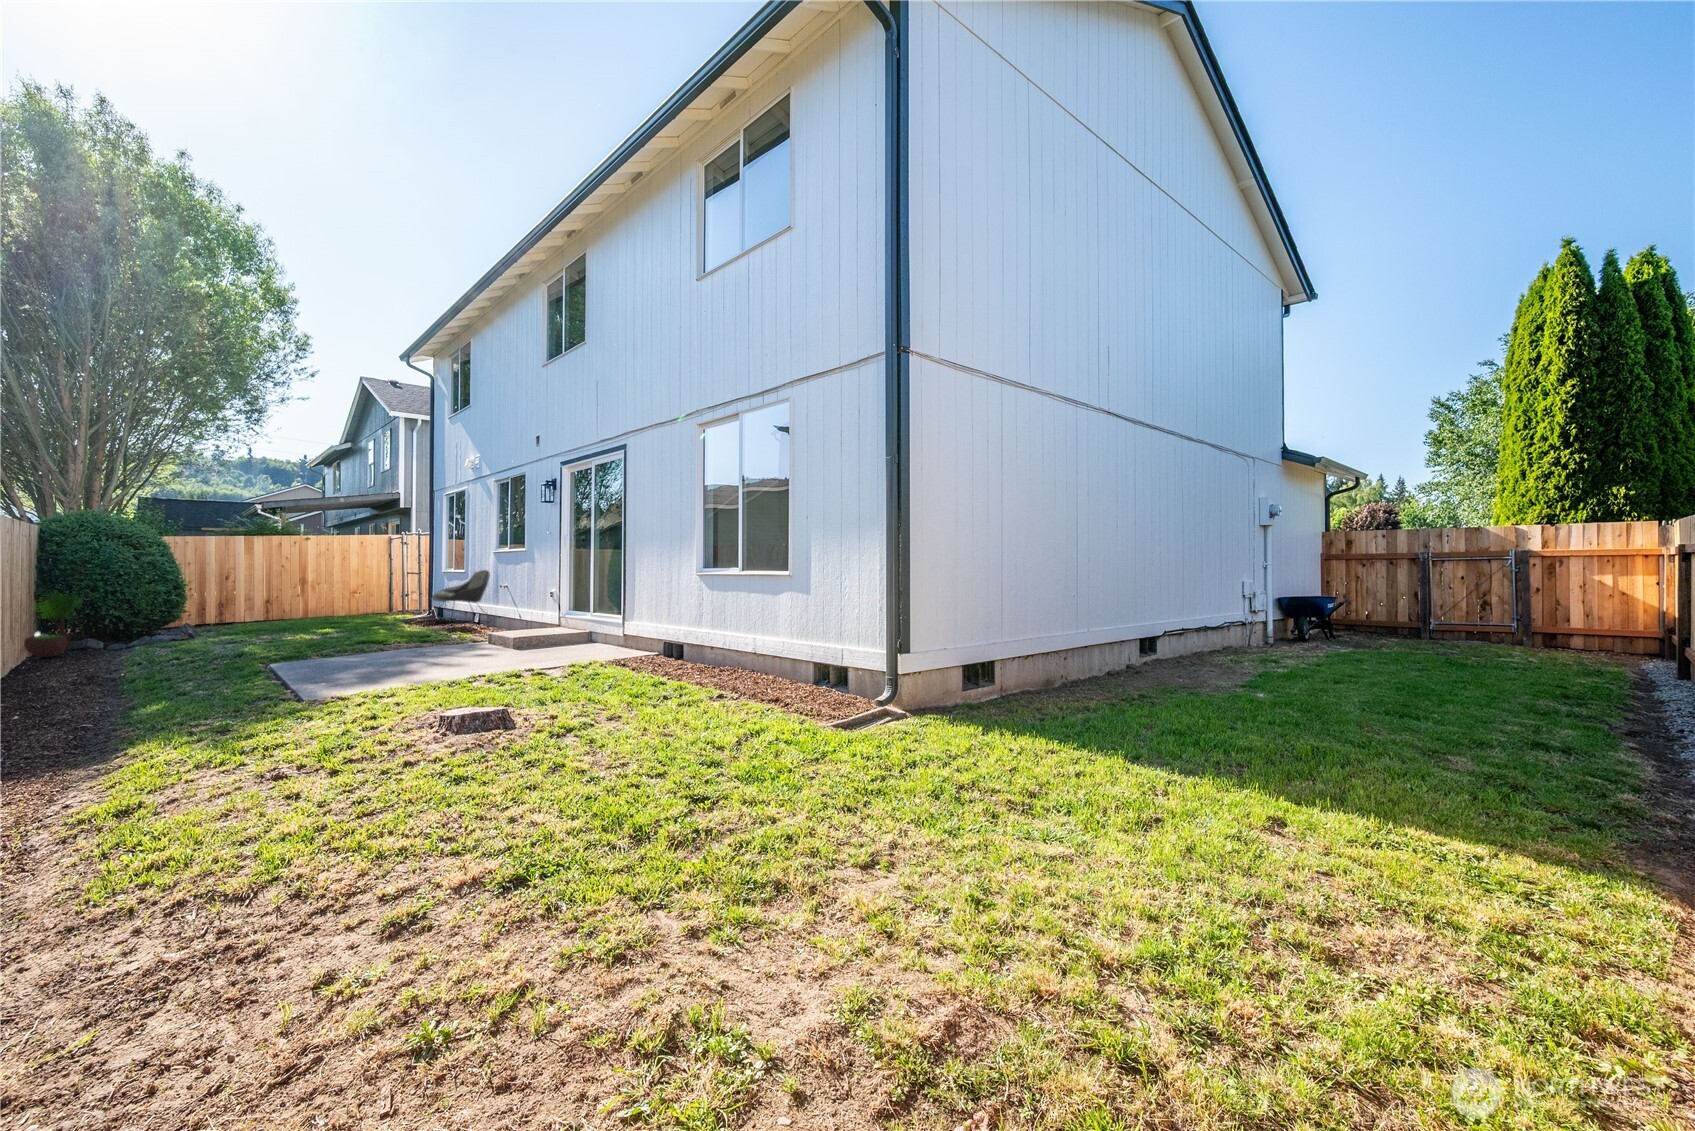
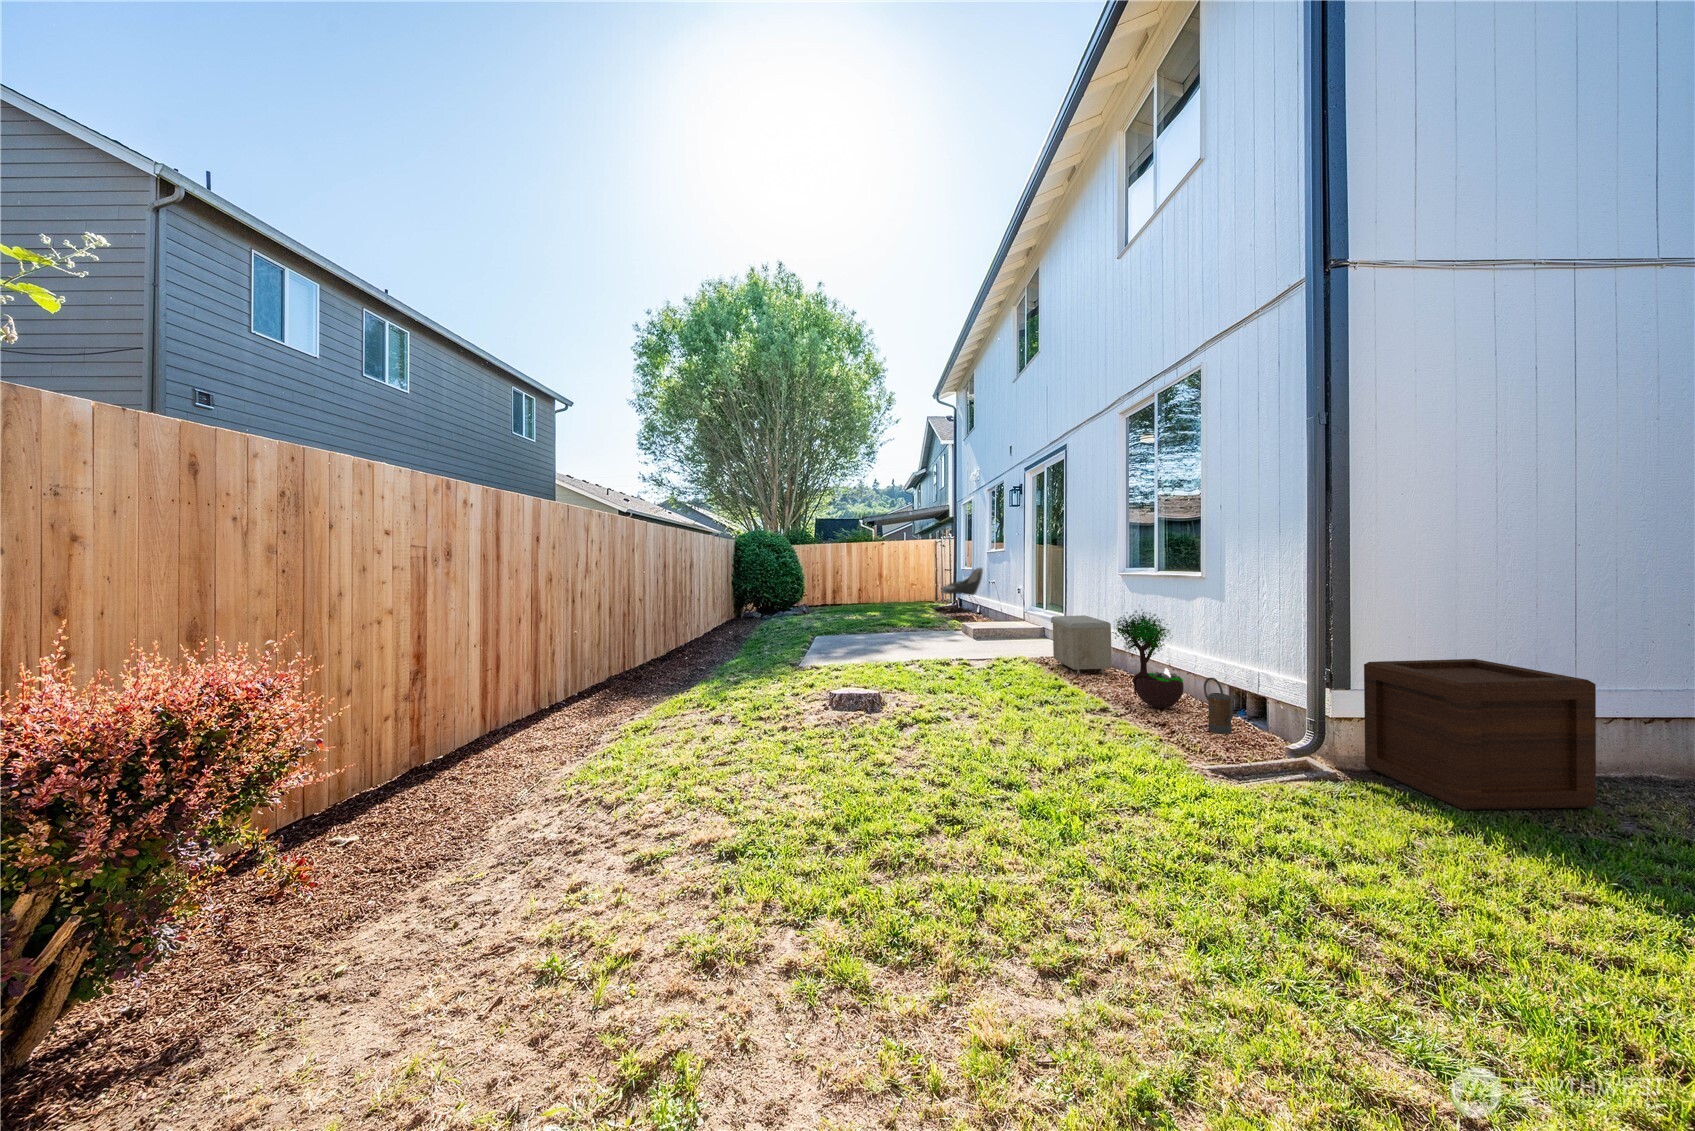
potted tree: present [24,594,82,657] -> present [1112,609,1184,708]
storage bench: none [627,615,692,672] -> present [1051,615,1112,674]
wooden crate: none [914,627,1023,721] -> present [1364,659,1596,810]
watering can: none [800,657,829,701] -> present [1204,677,1236,734]

